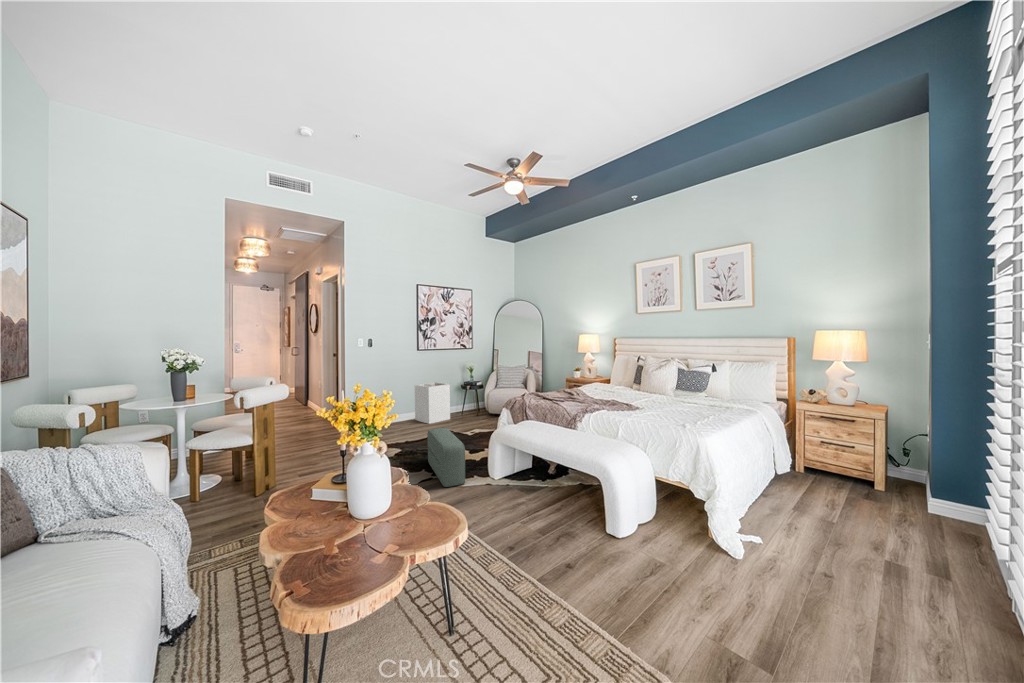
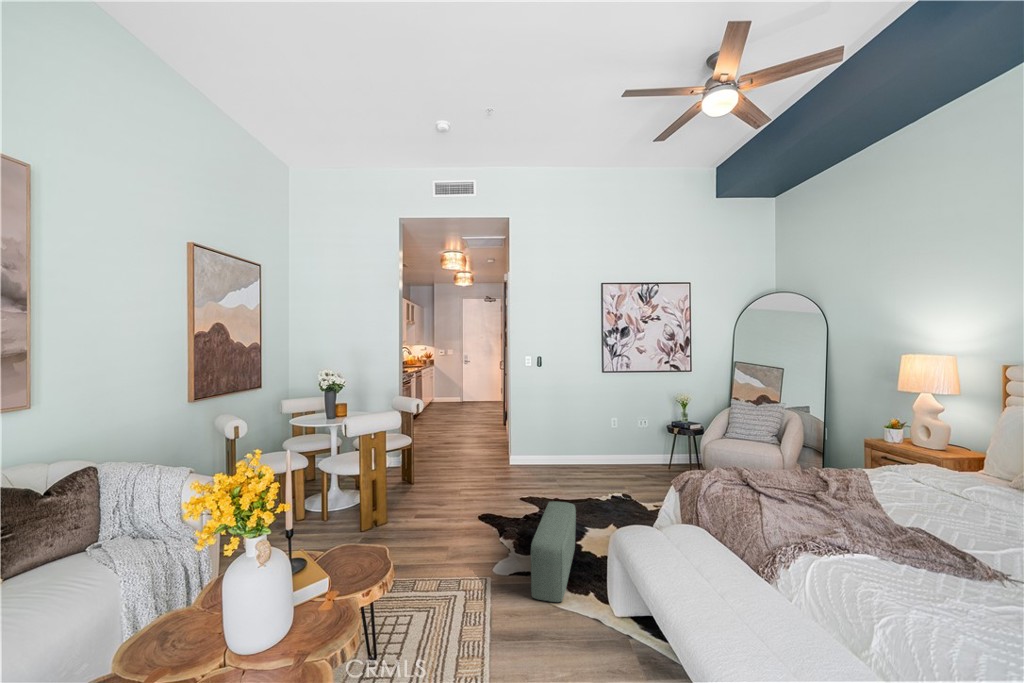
laundry hamper: present [415,382,450,424] -> none [593,417,639,475]

